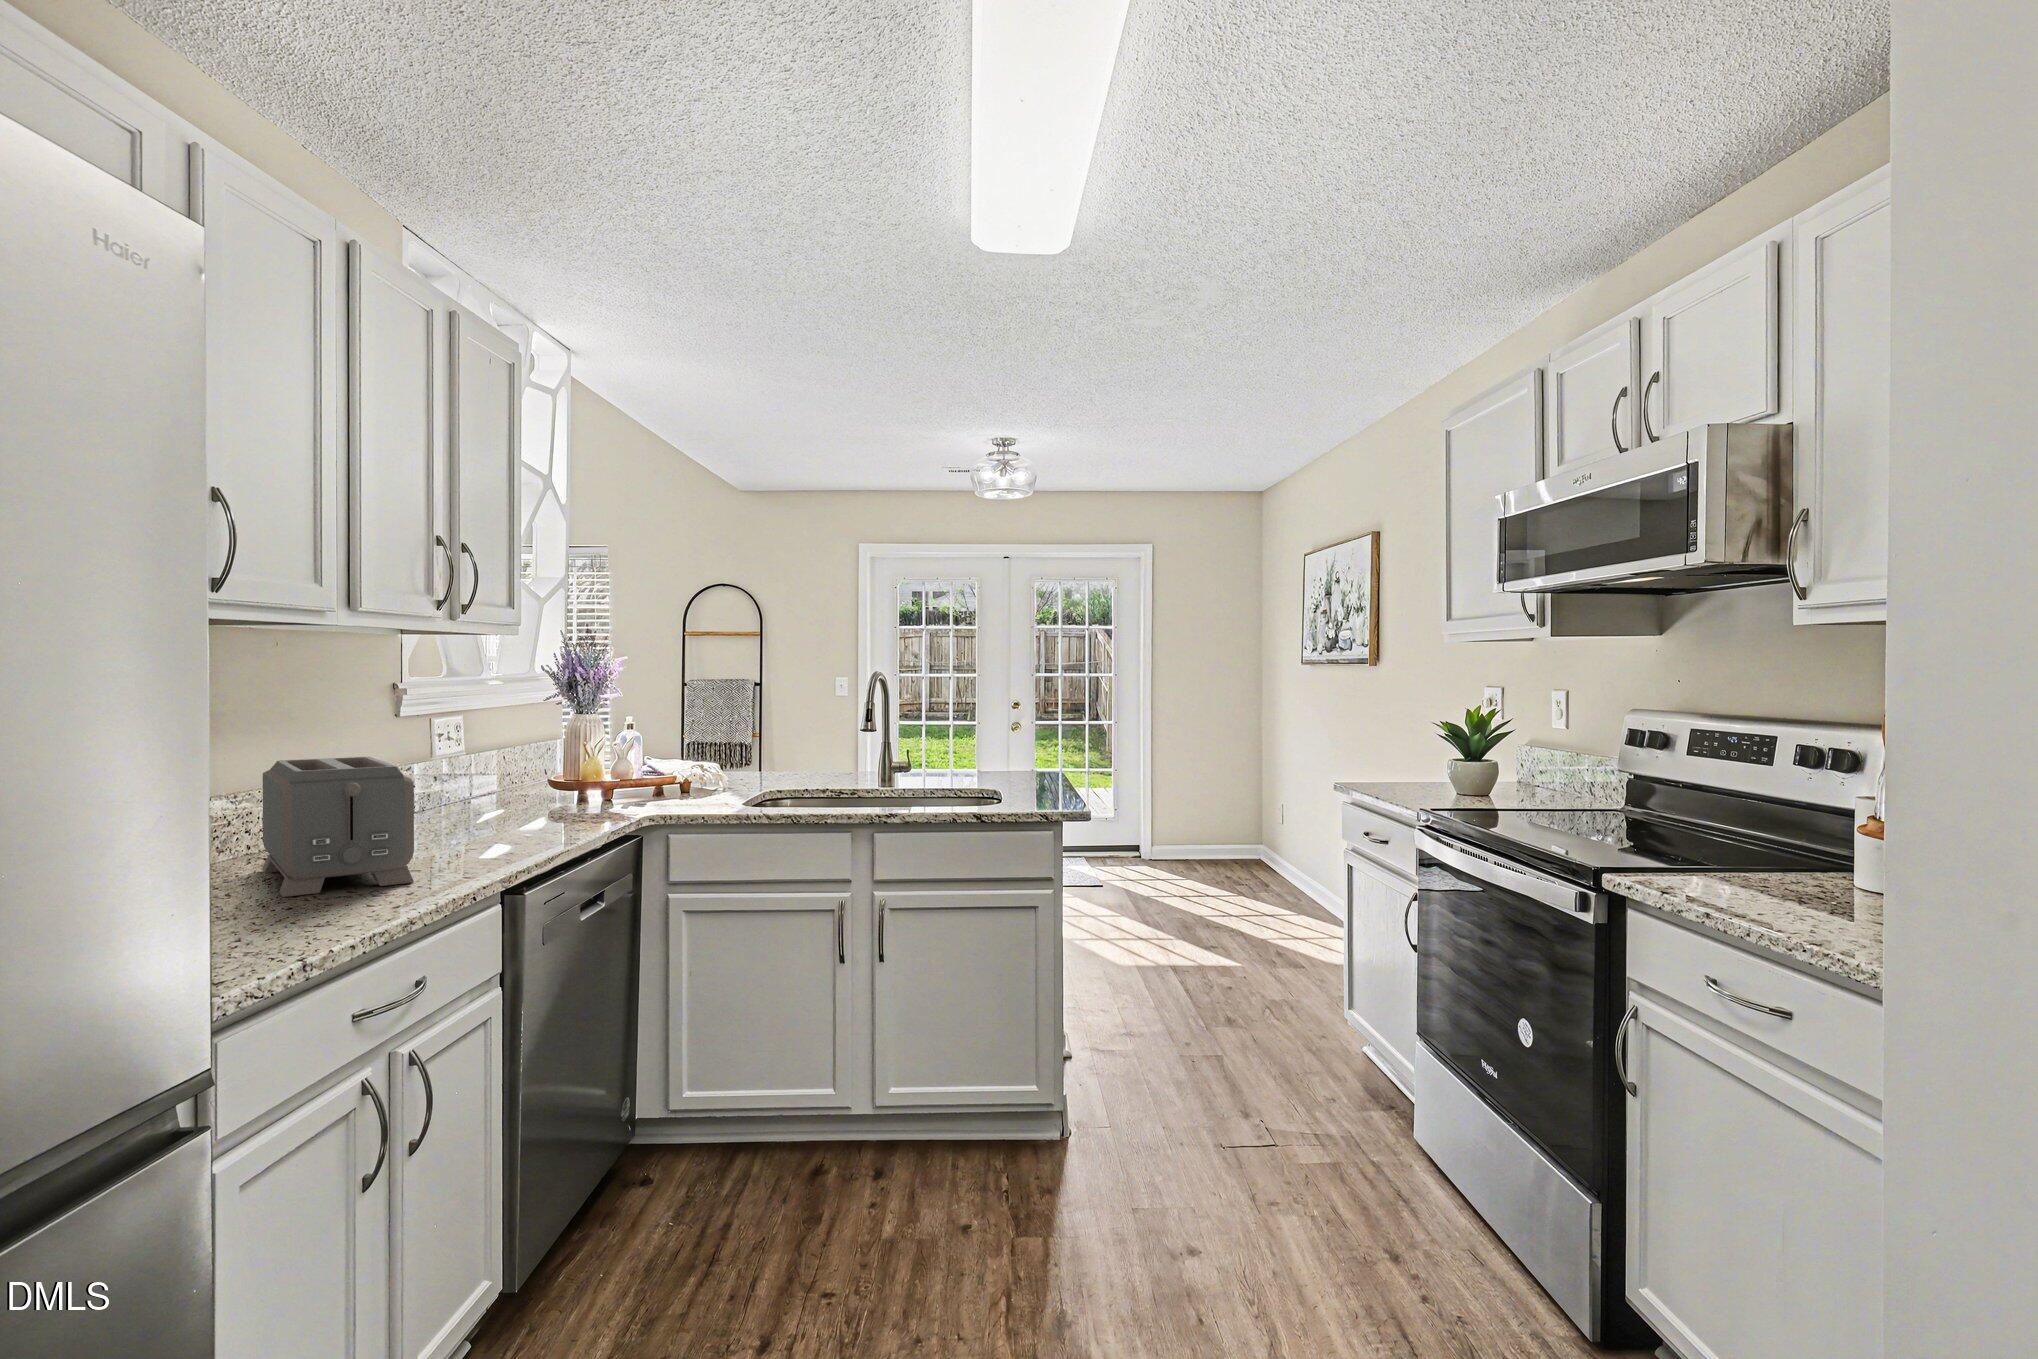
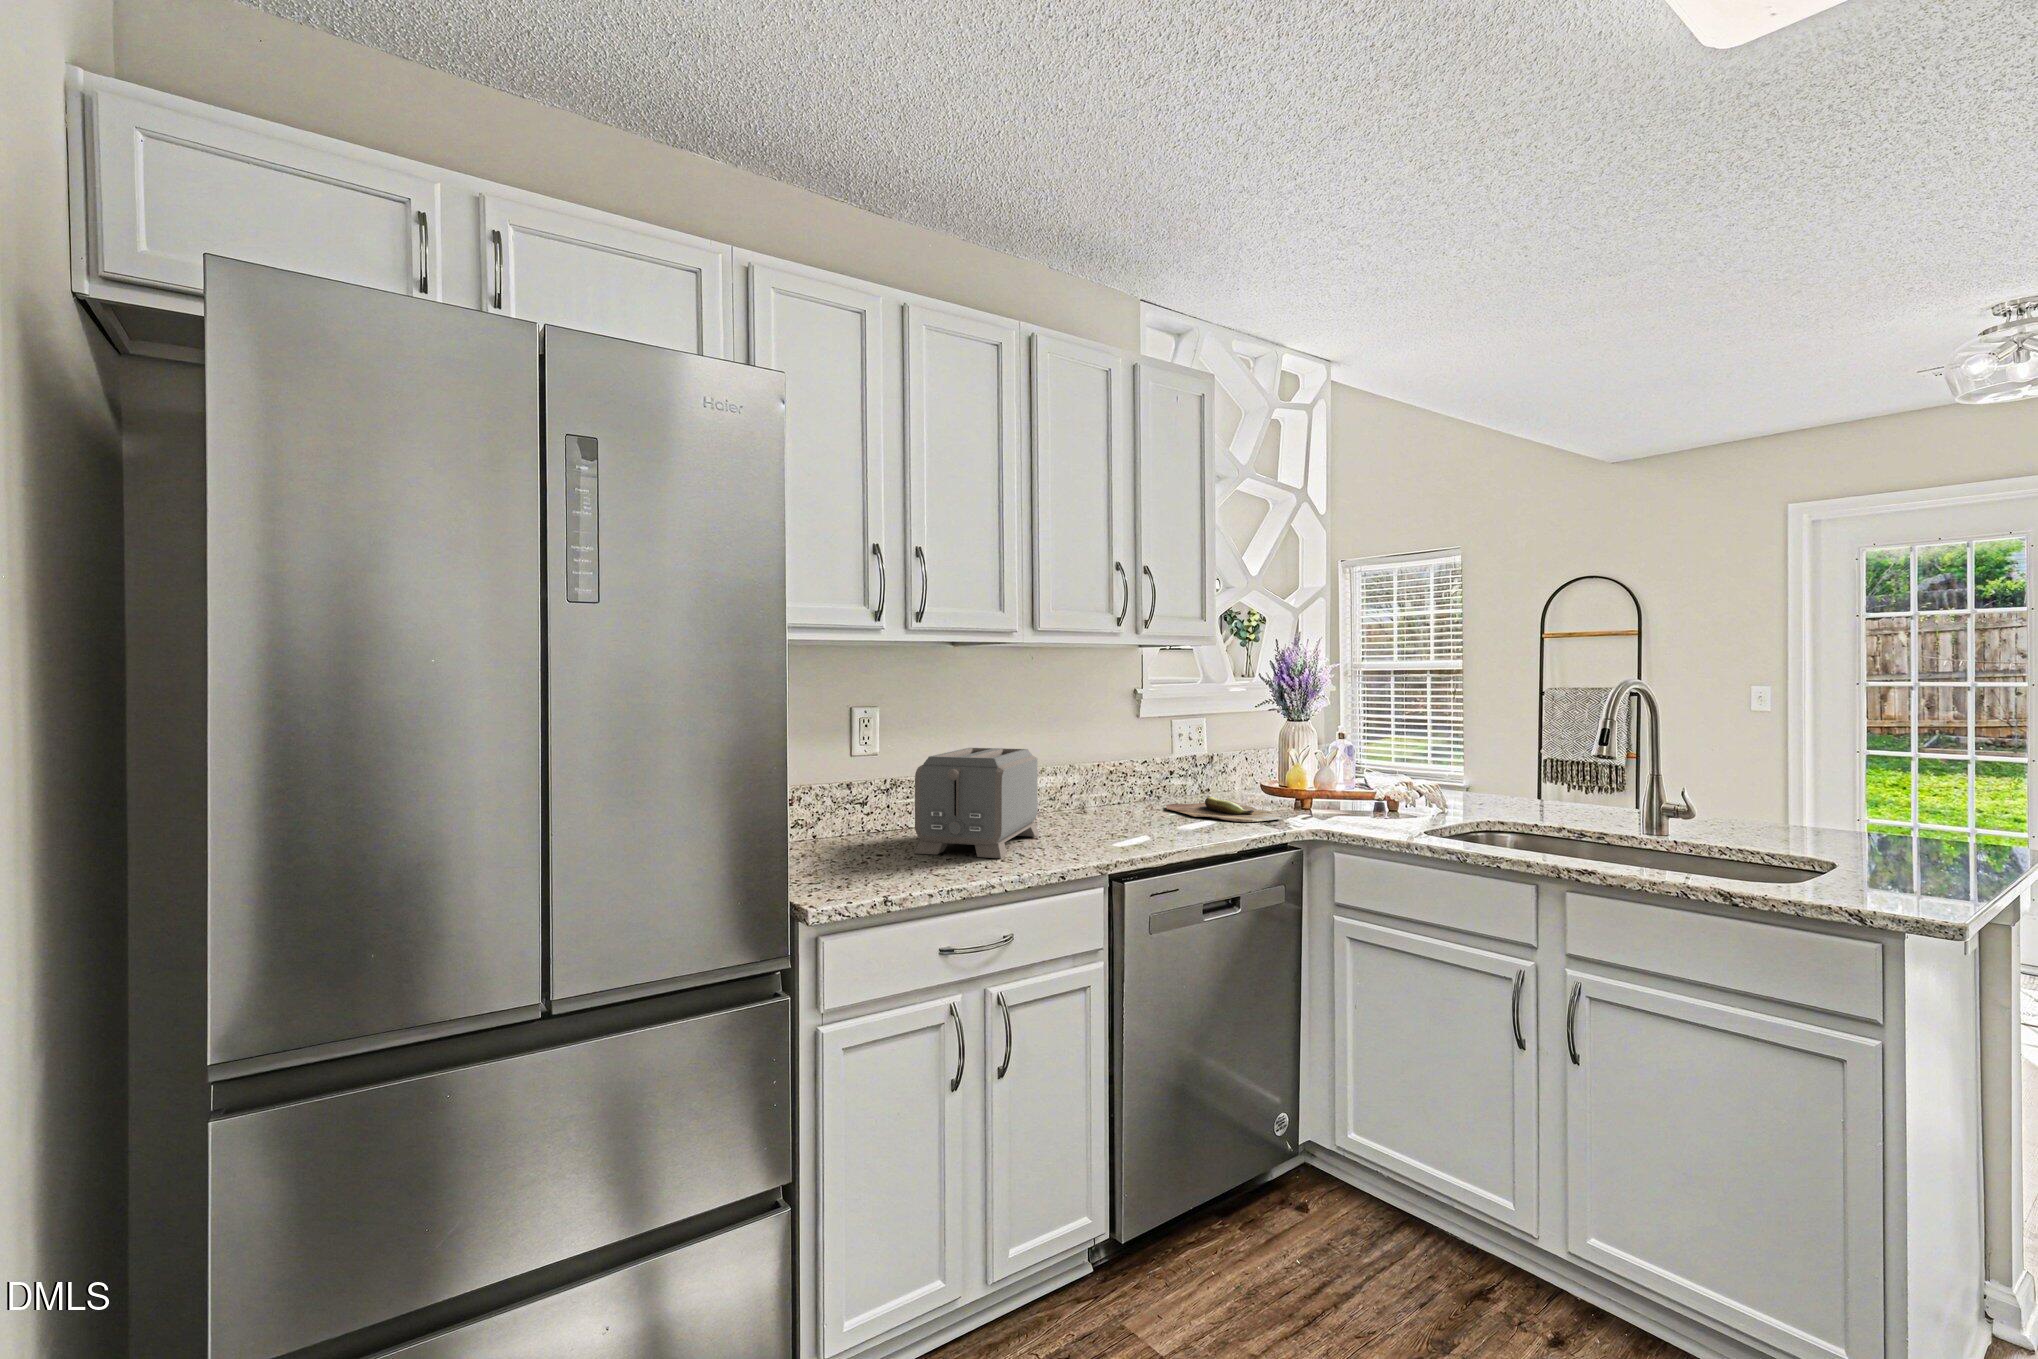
cutting board: none [439,800,592,822] -> present [1166,797,1282,822]

